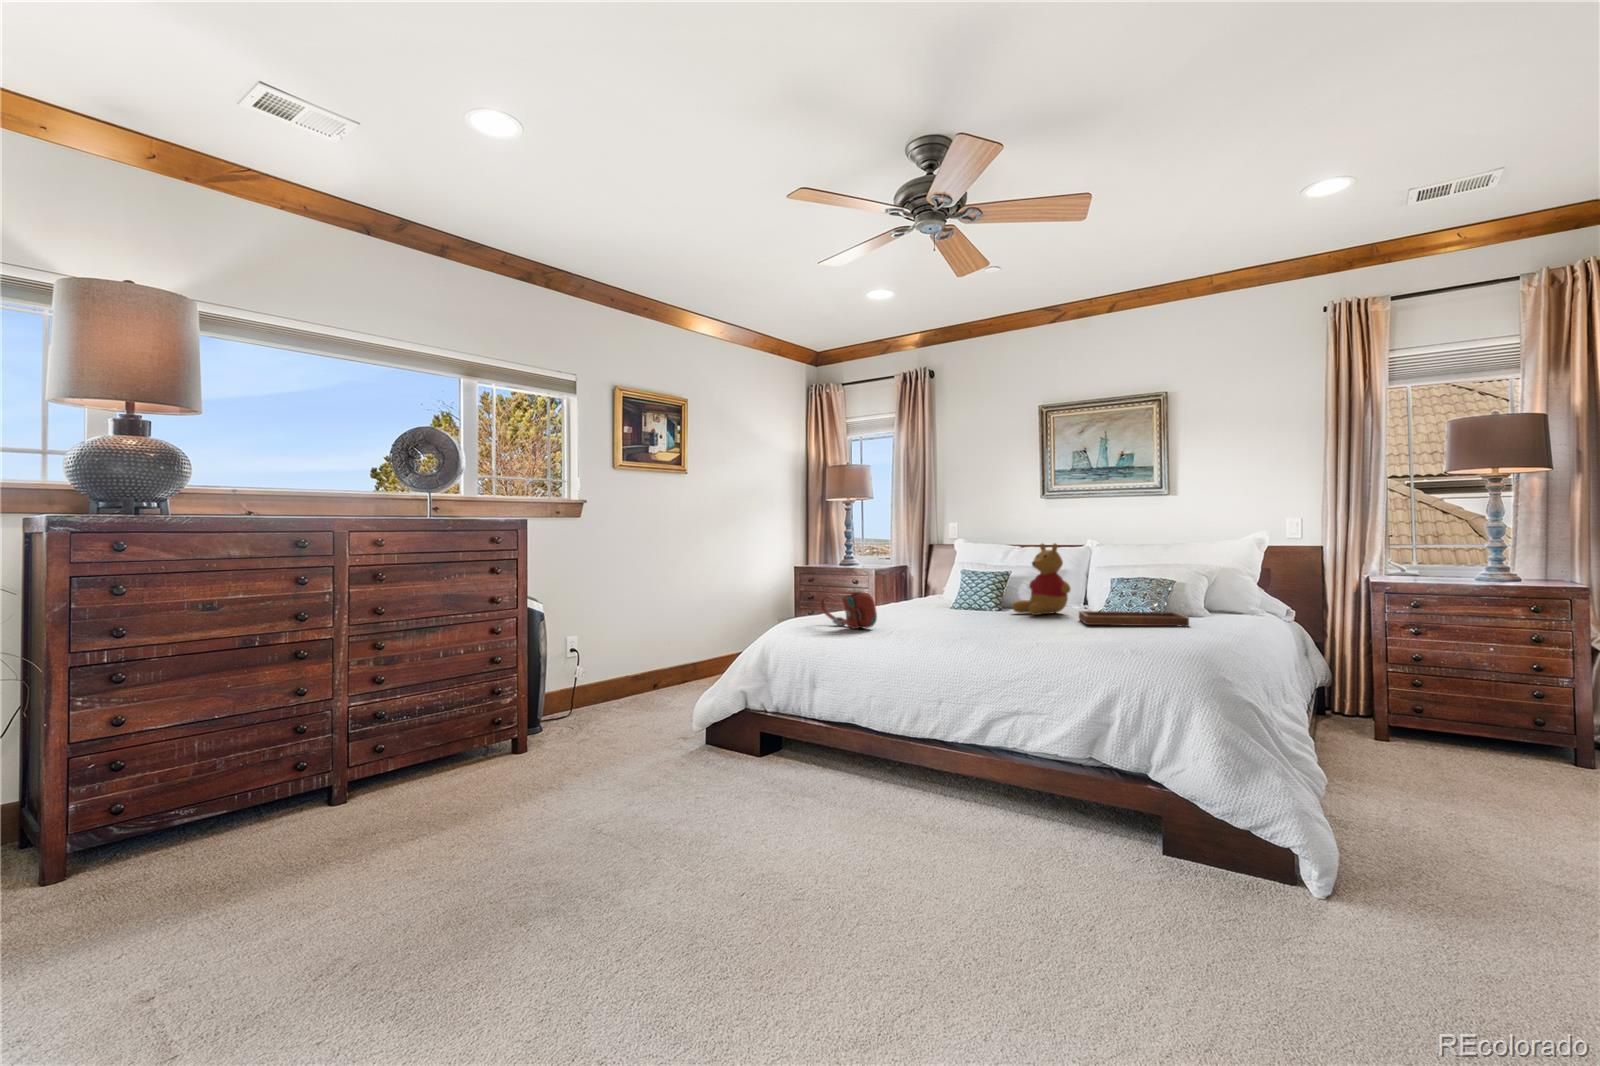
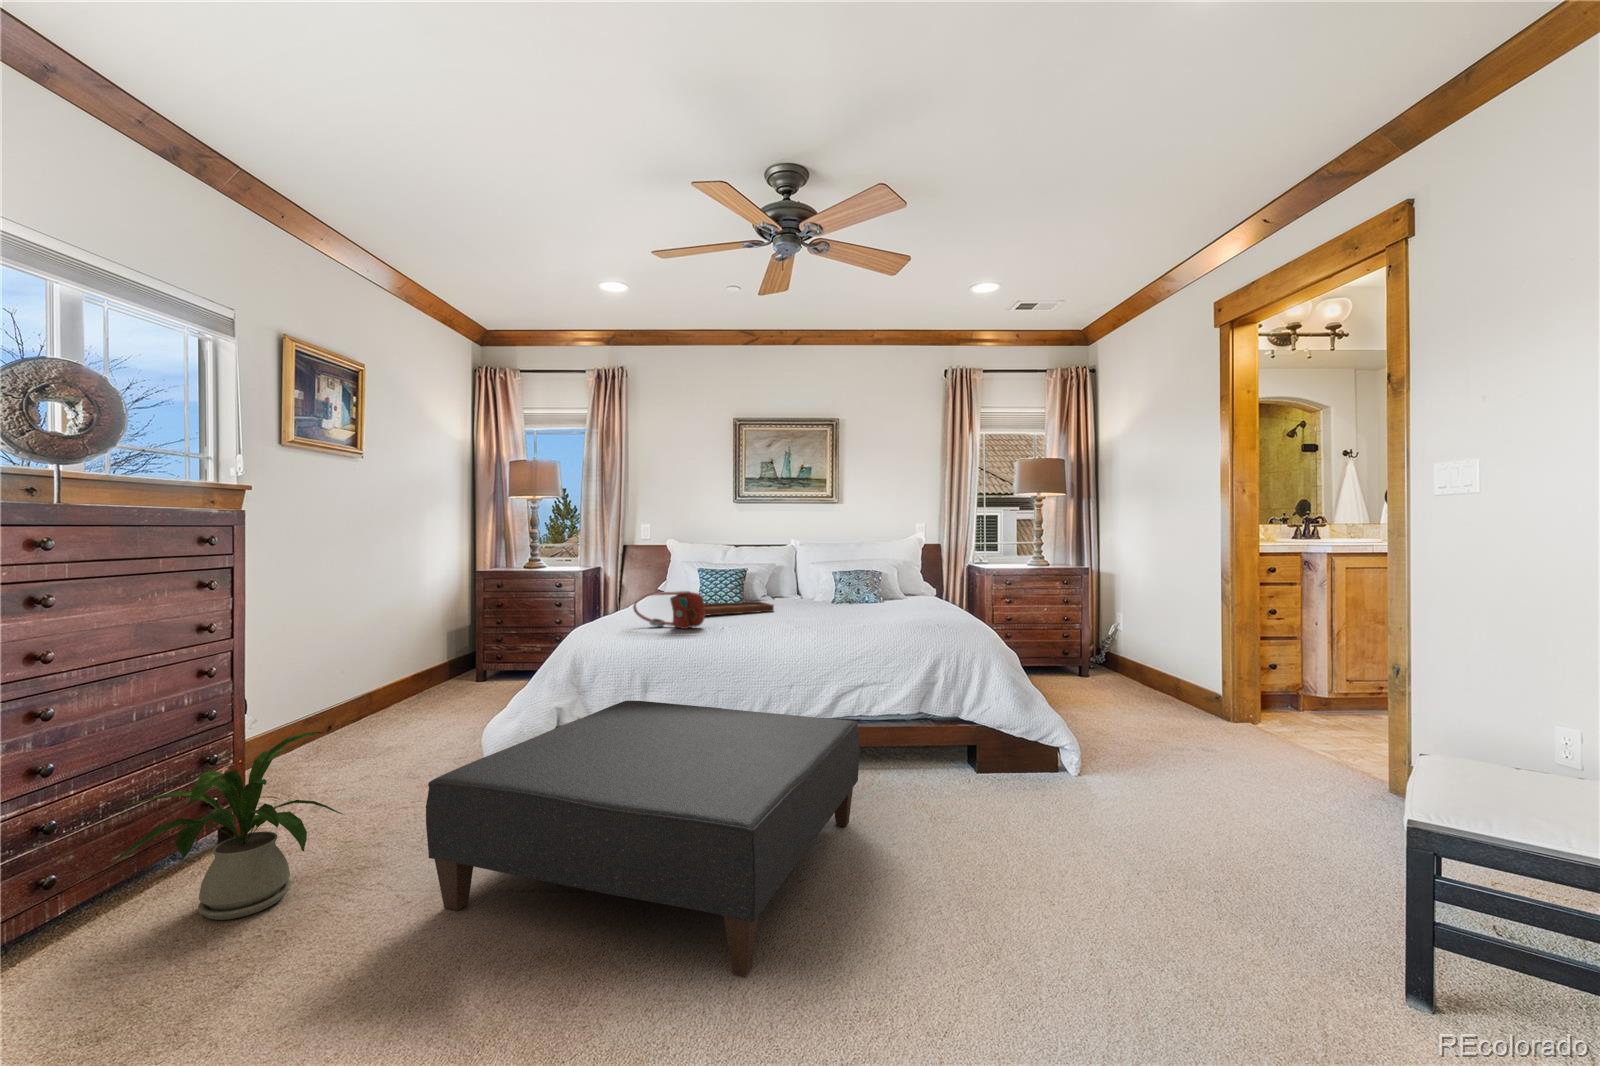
stuffed bear: present [1012,544,1070,615] -> none [775,543,824,605]
tray: present [1079,591,1189,627] -> present [705,586,774,616]
house plant: none [409,677,540,797] -> present [115,732,342,920]
ottoman: none [540,692,934,958] -> present [426,701,860,977]

